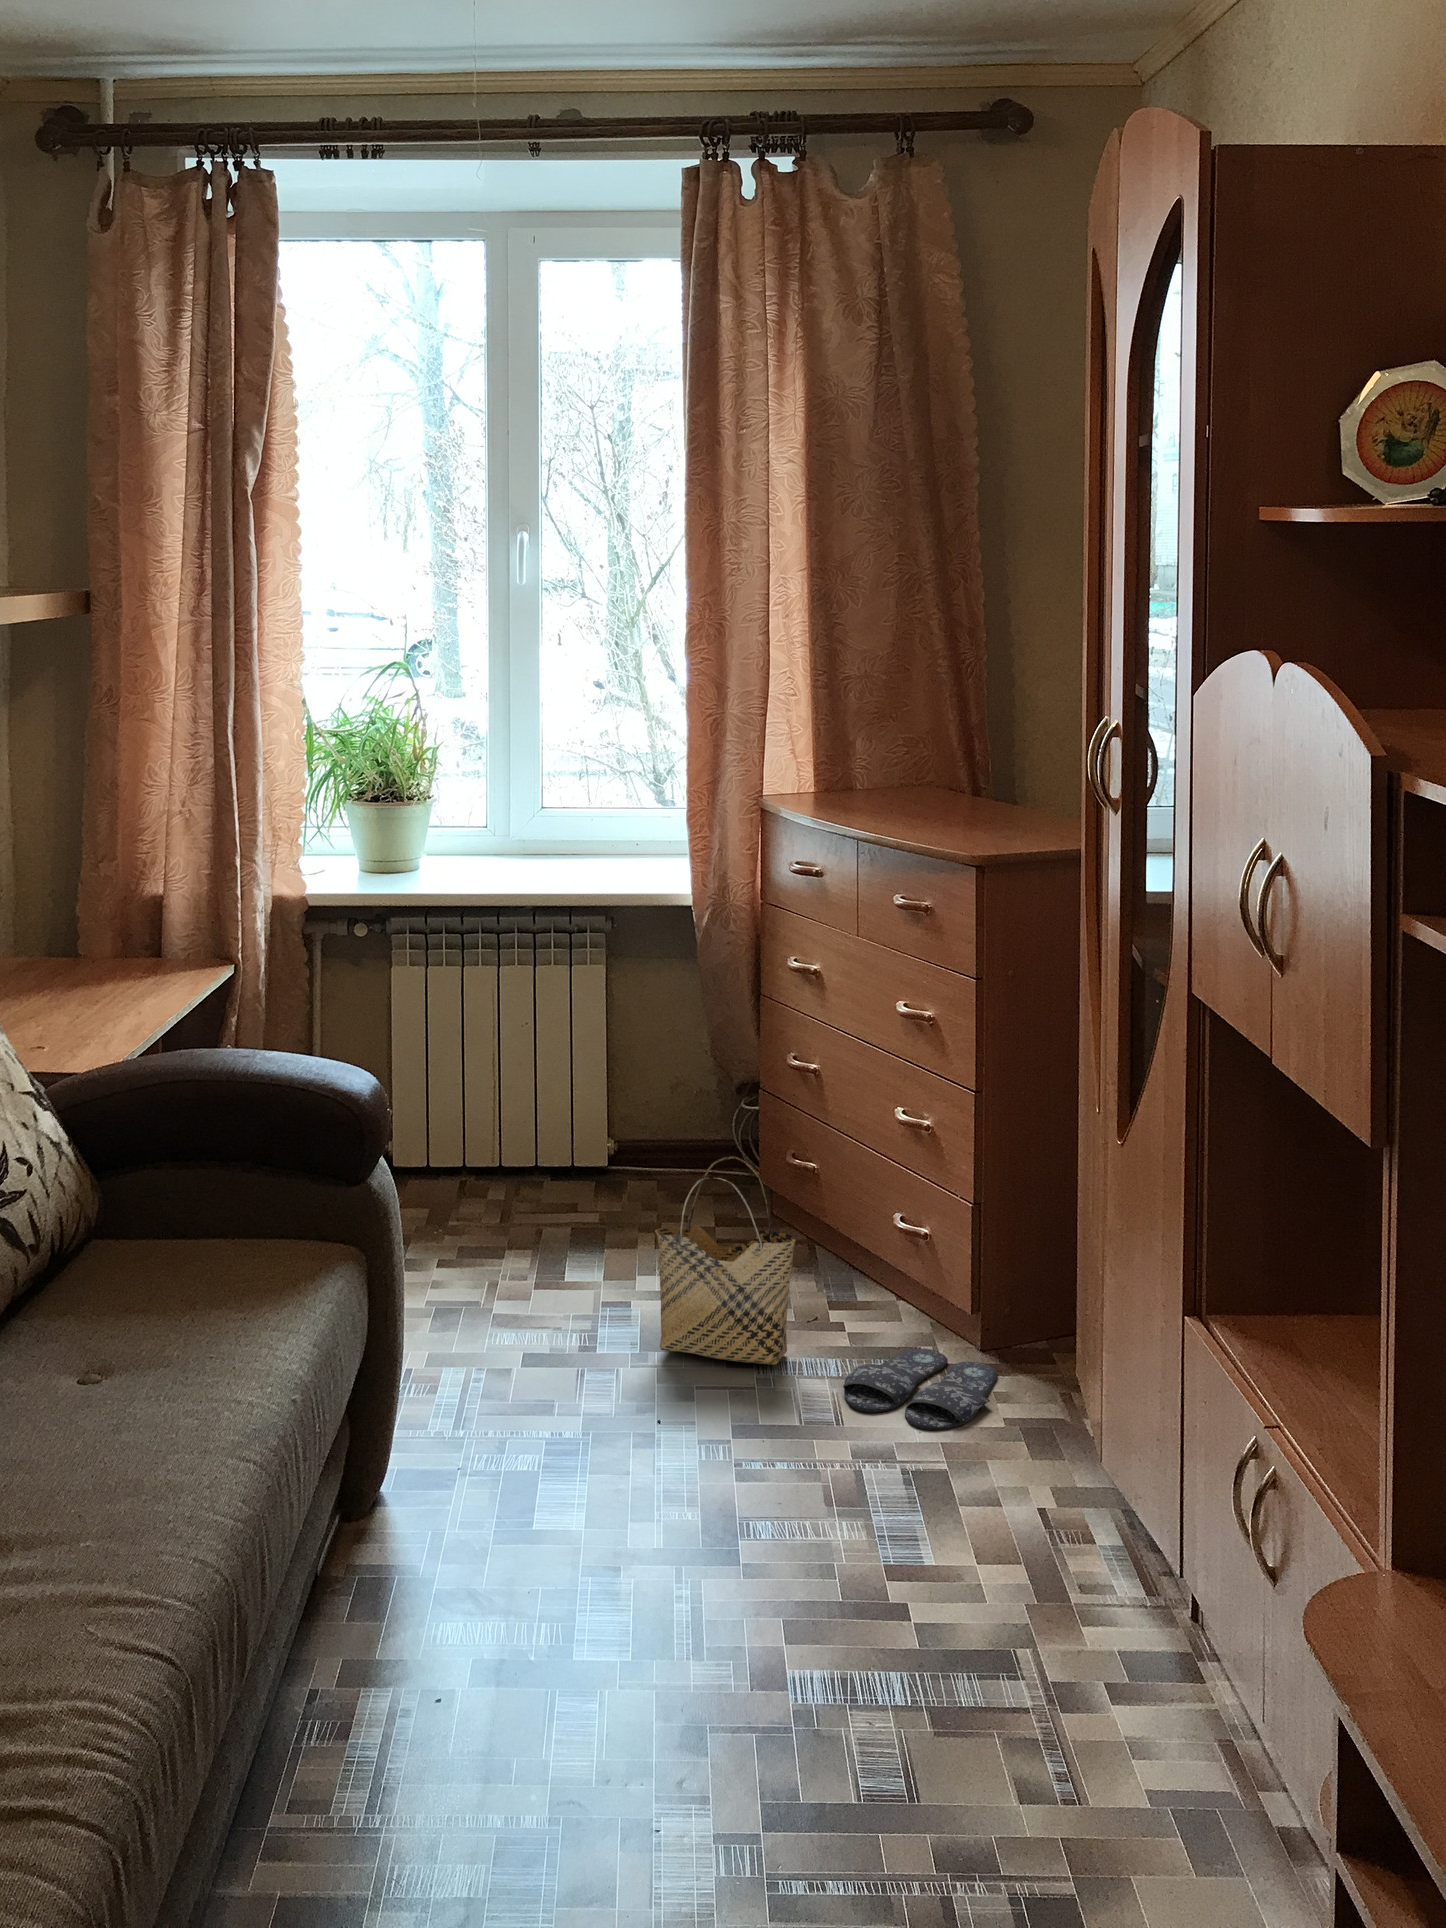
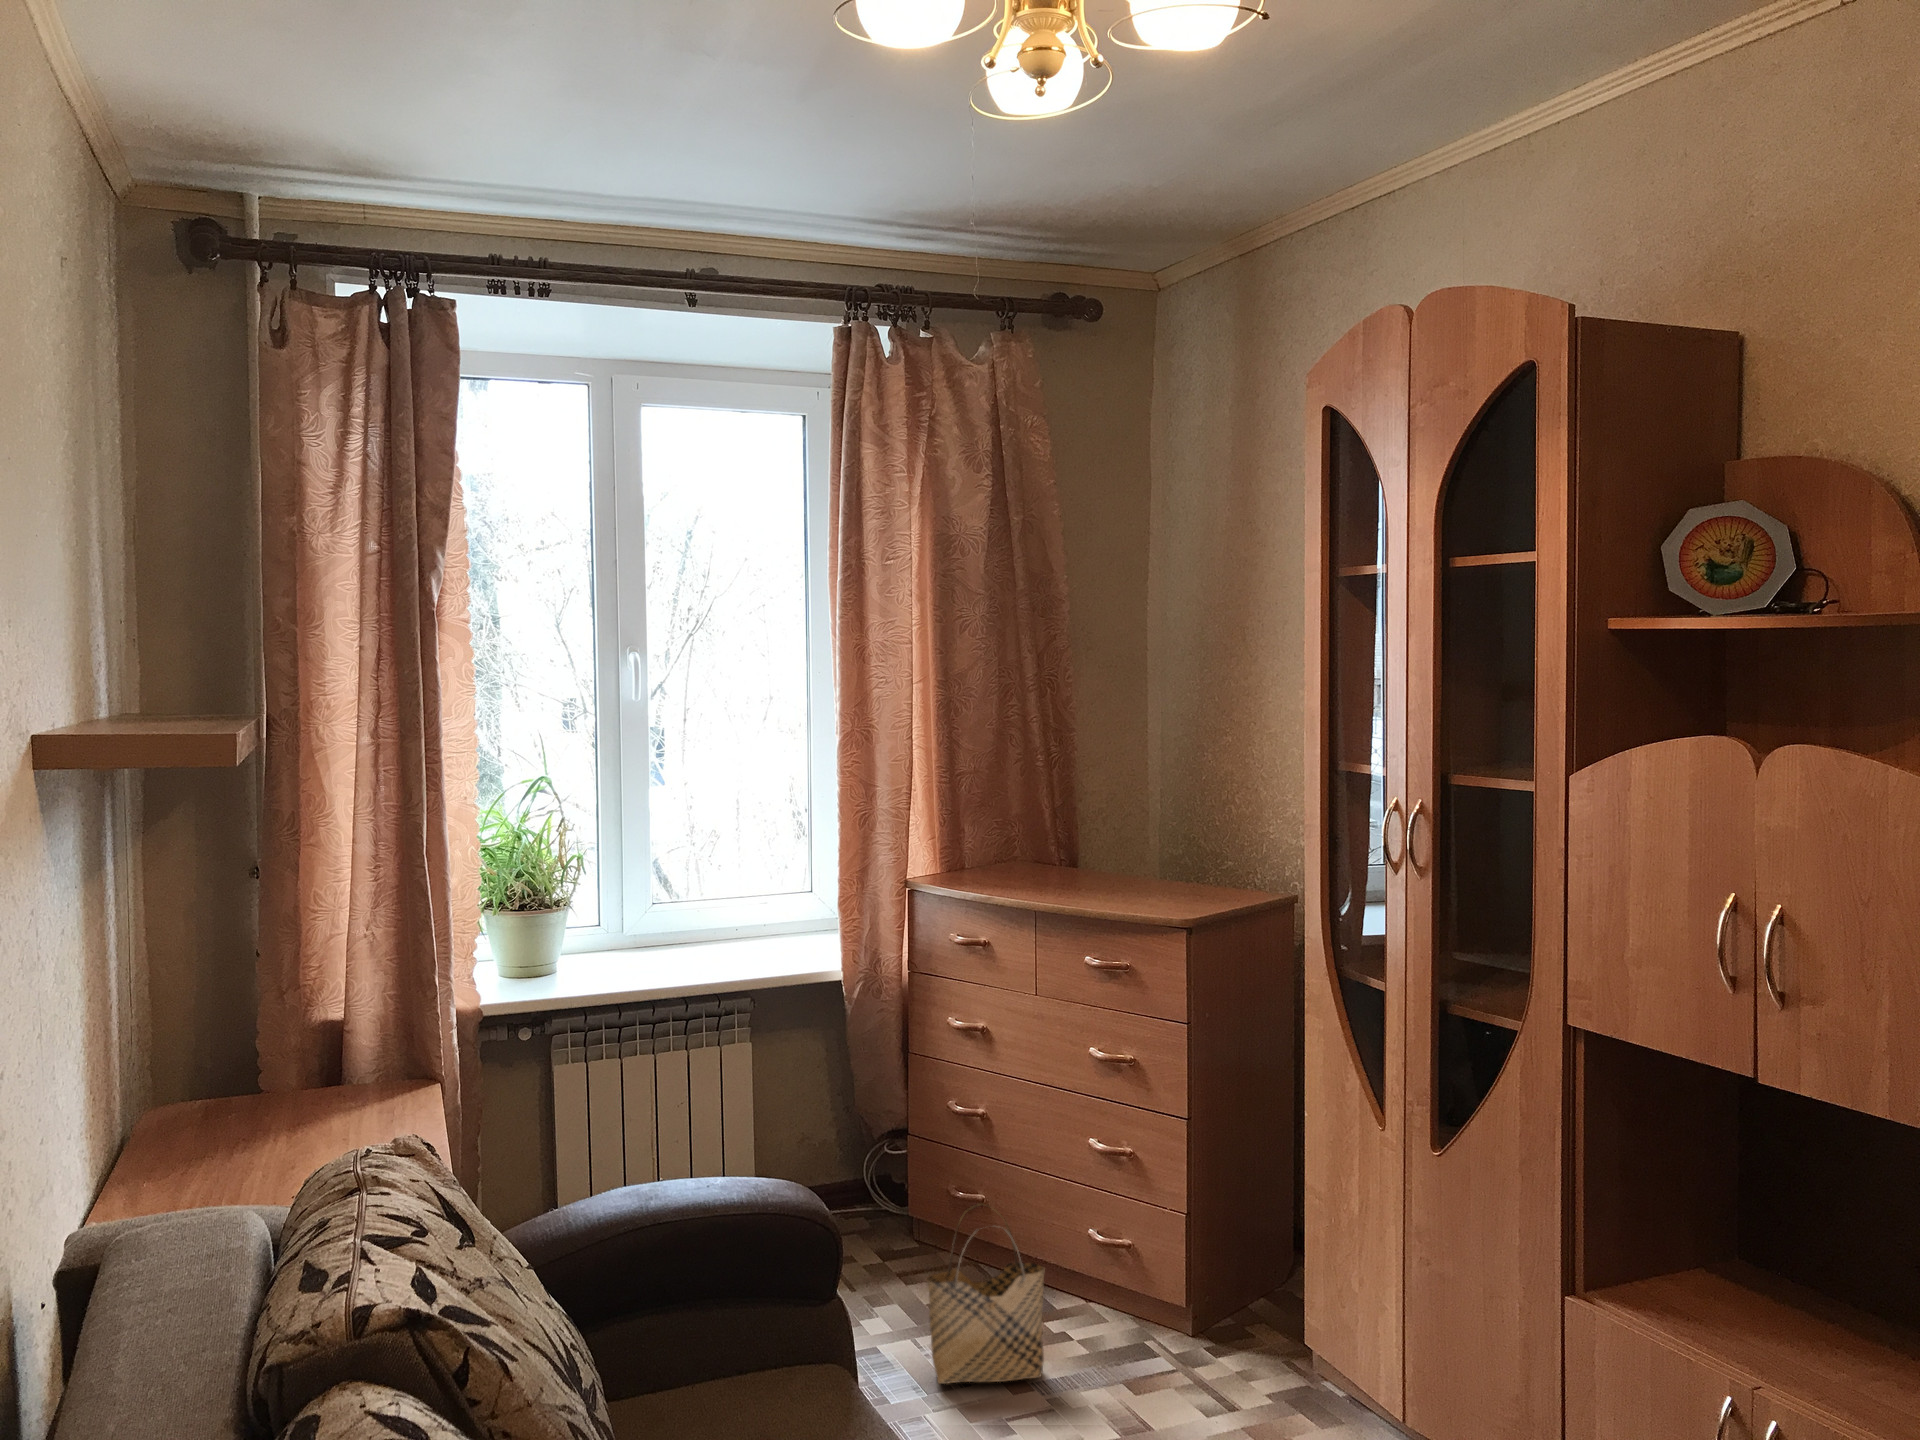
slippers: present [843,1348,997,1430] -> none [1104,1338,1223,1408]

